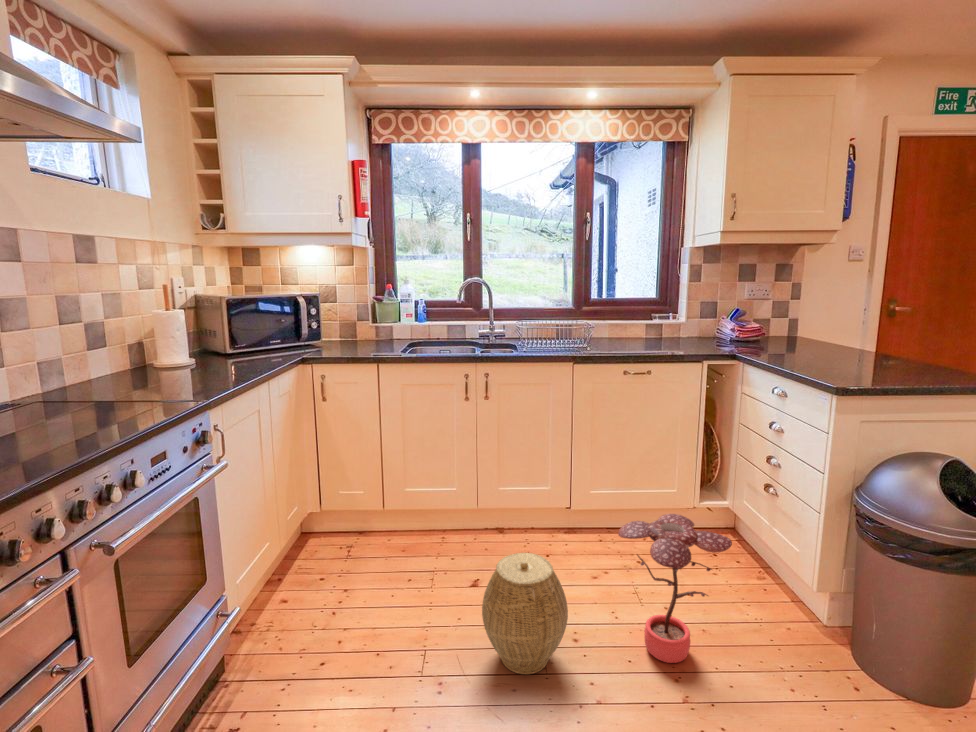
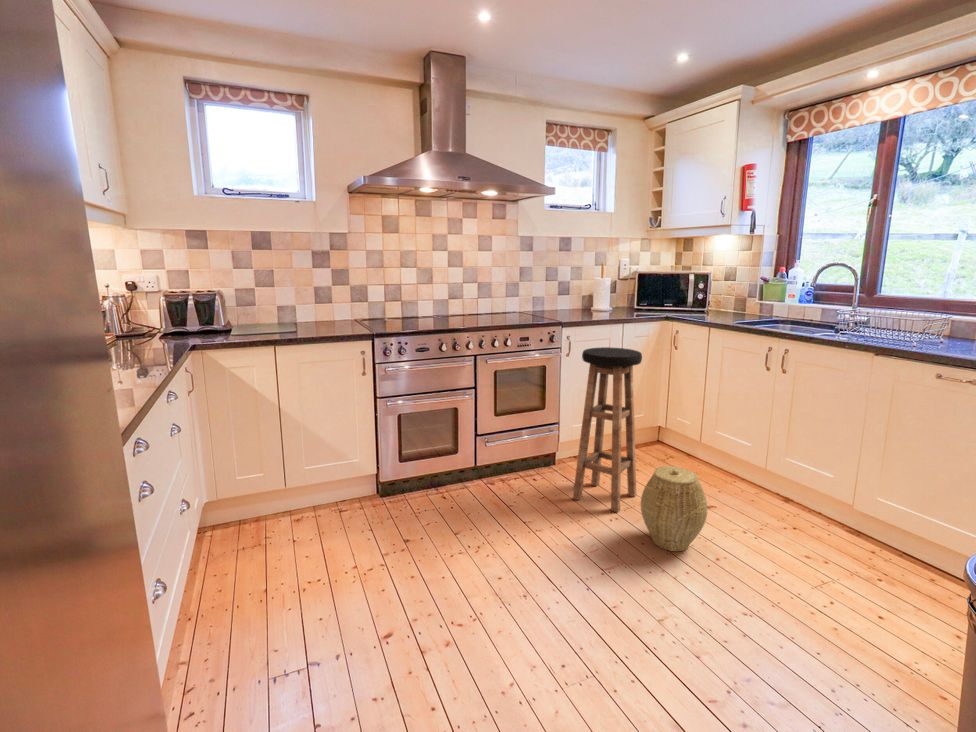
bar stool: none [314,418,427,702] -> present [573,347,642,512]
potted plant: present [618,514,732,663] -> none [730,482,834,615]

